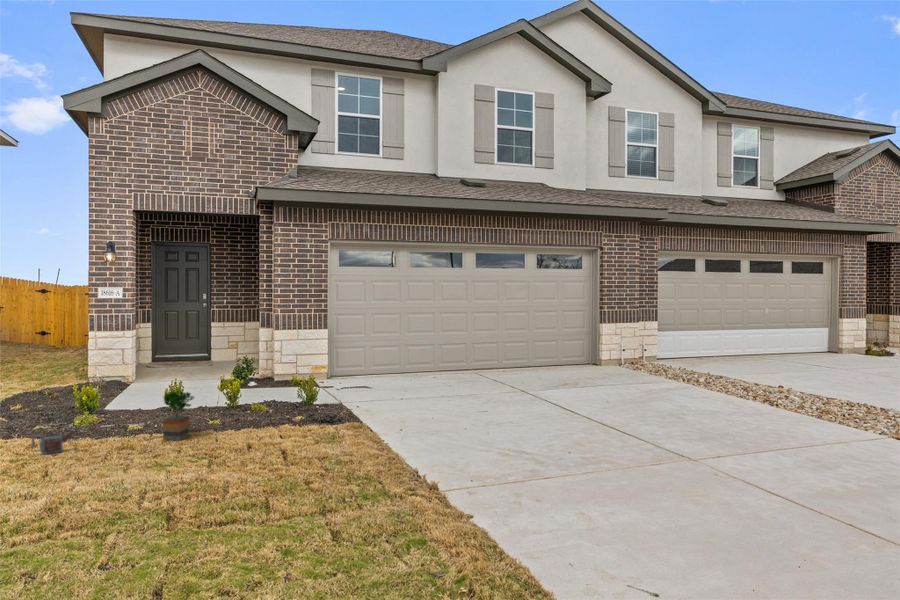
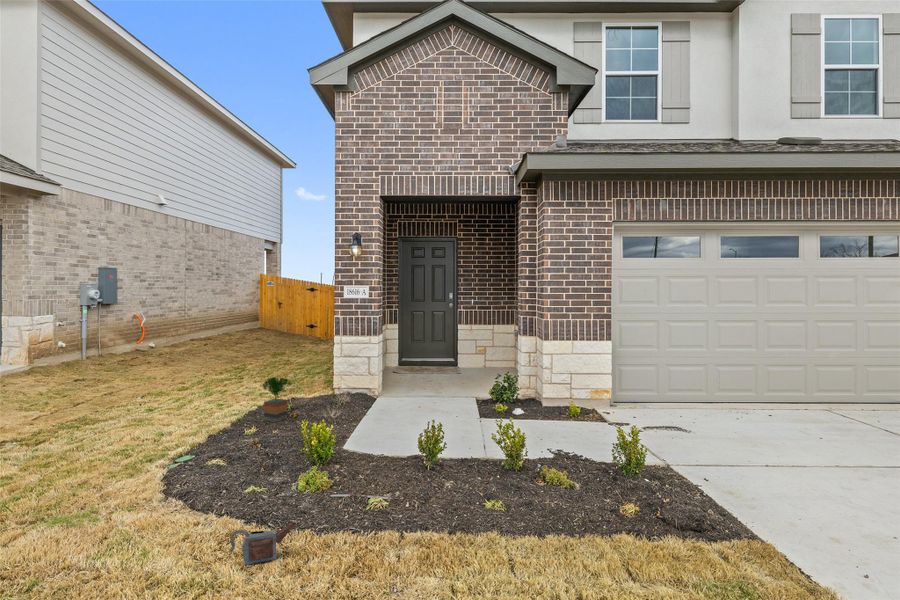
potted tree: present [163,392,194,441] -> present [263,377,291,422]

